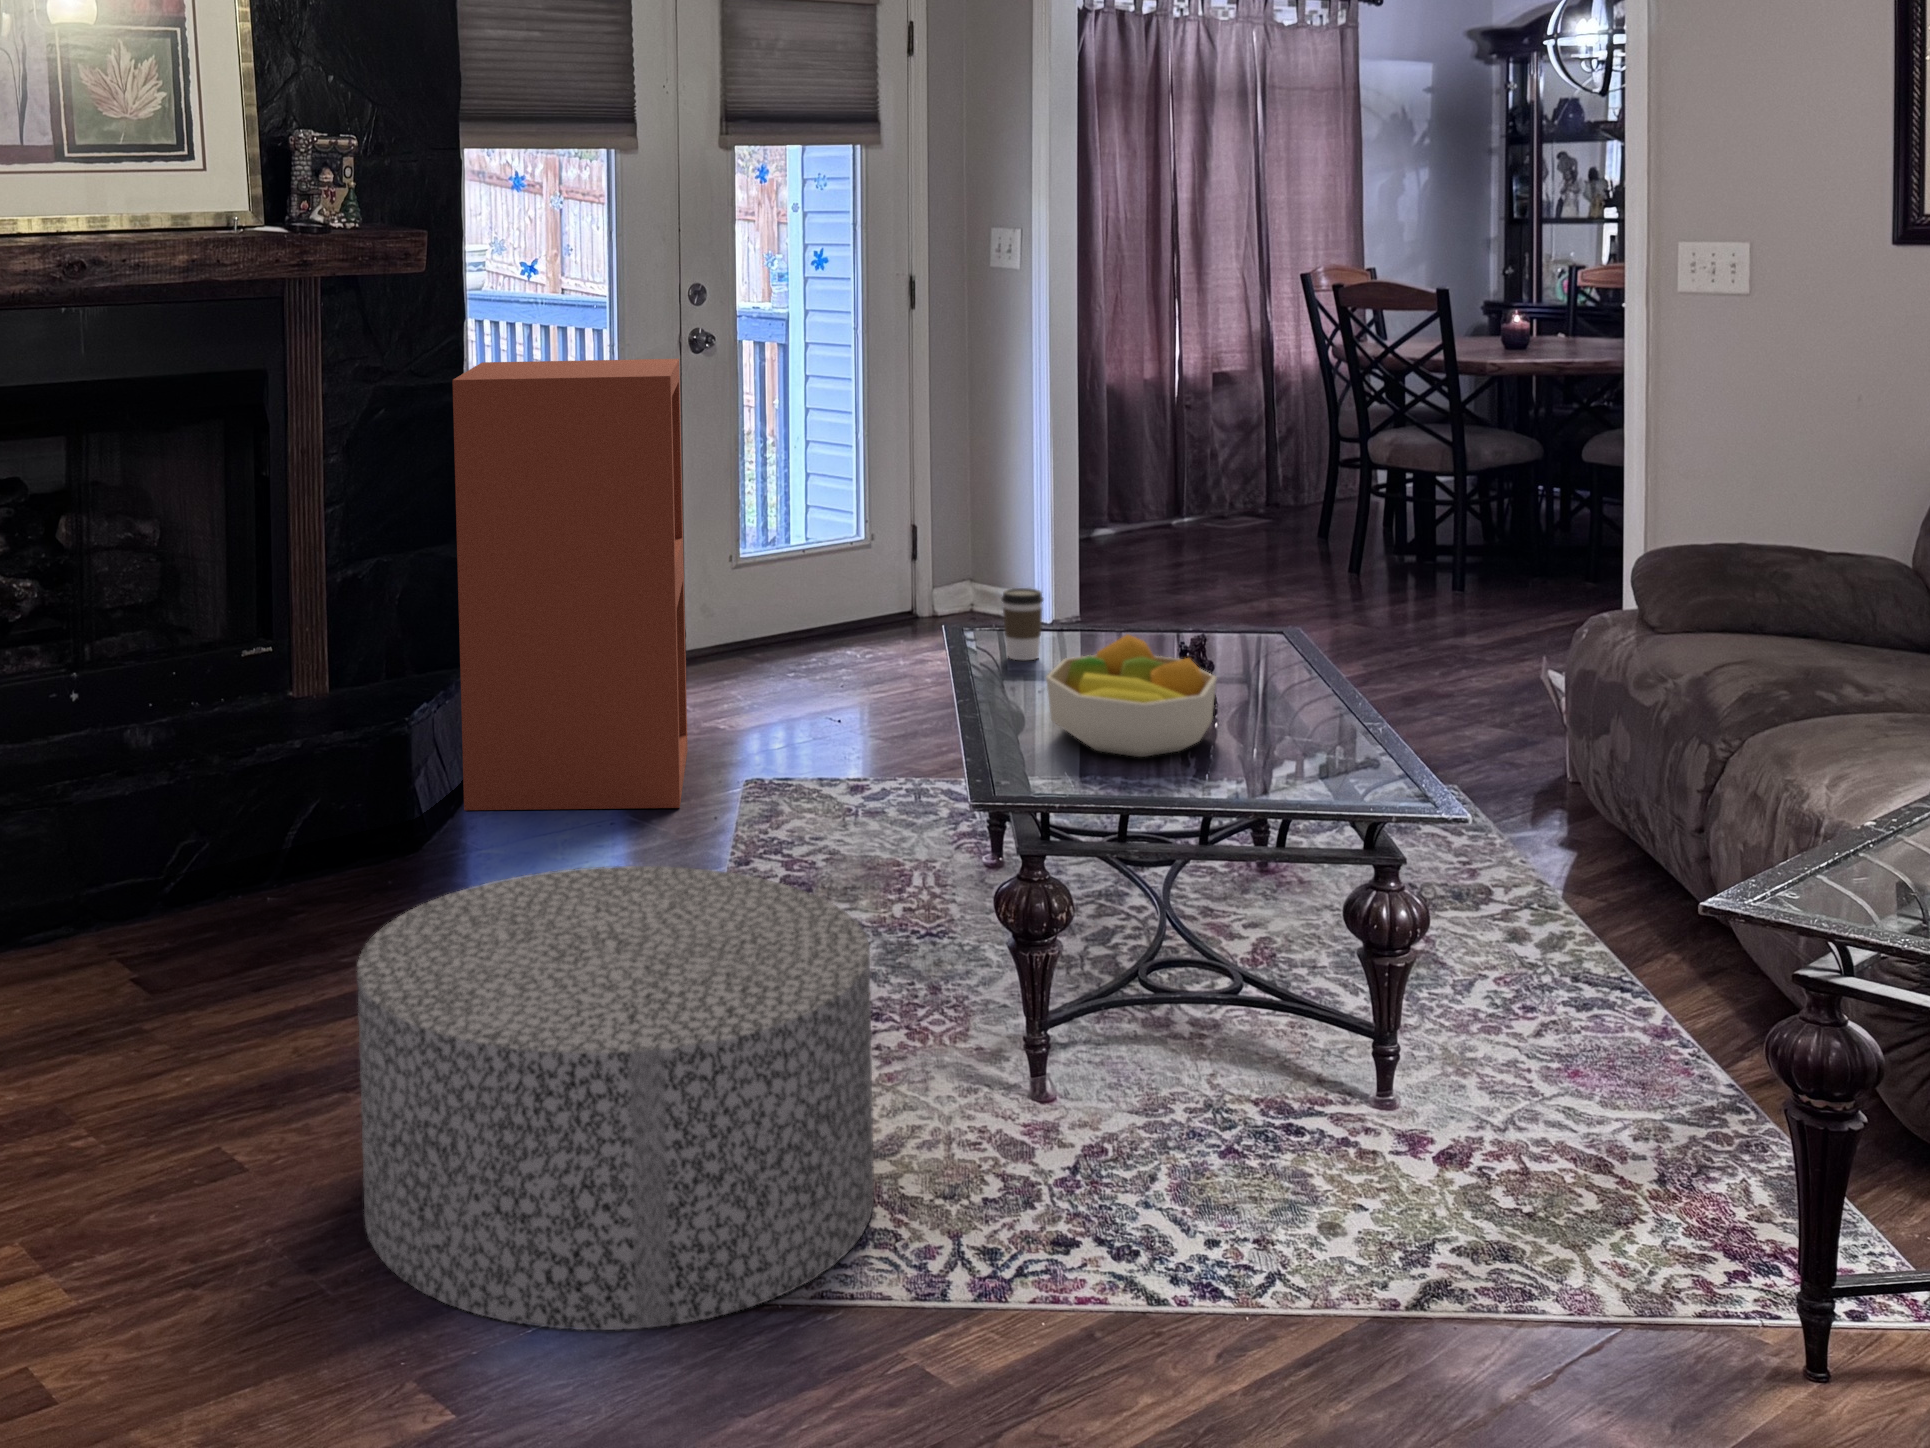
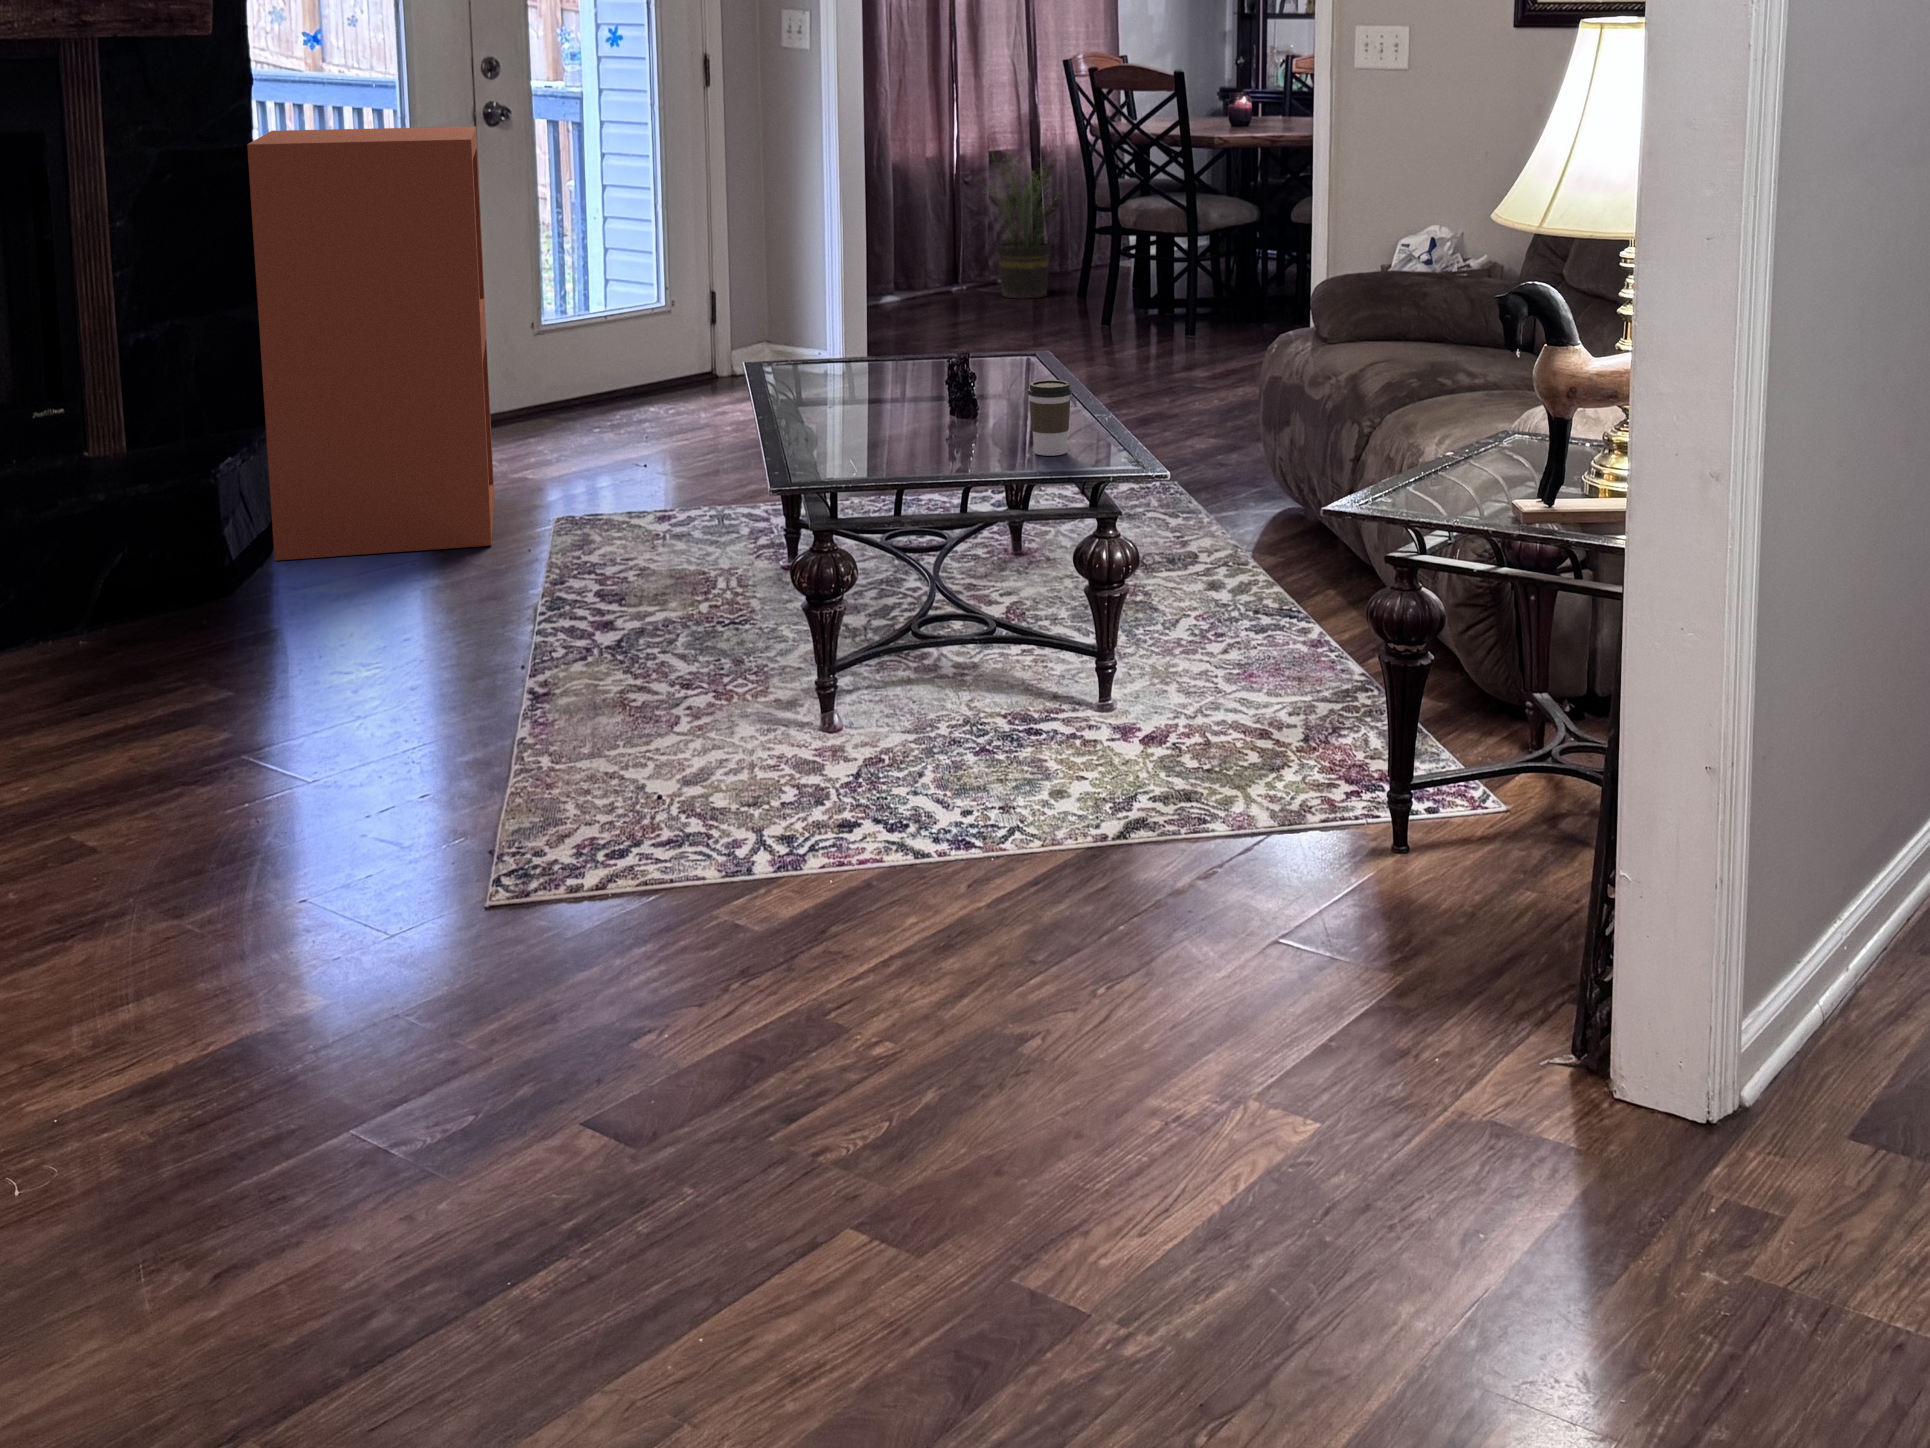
potted plant: none [1202,364,1302,533] -> present [987,150,1059,298]
coffee cup: present [1002,588,1043,660] -> present [1028,380,1072,456]
fruit bowl: present [1046,635,1217,757] -> none [830,351,974,450]
ottoman: present [357,866,874,1330] -> none [211,562,690,928]

